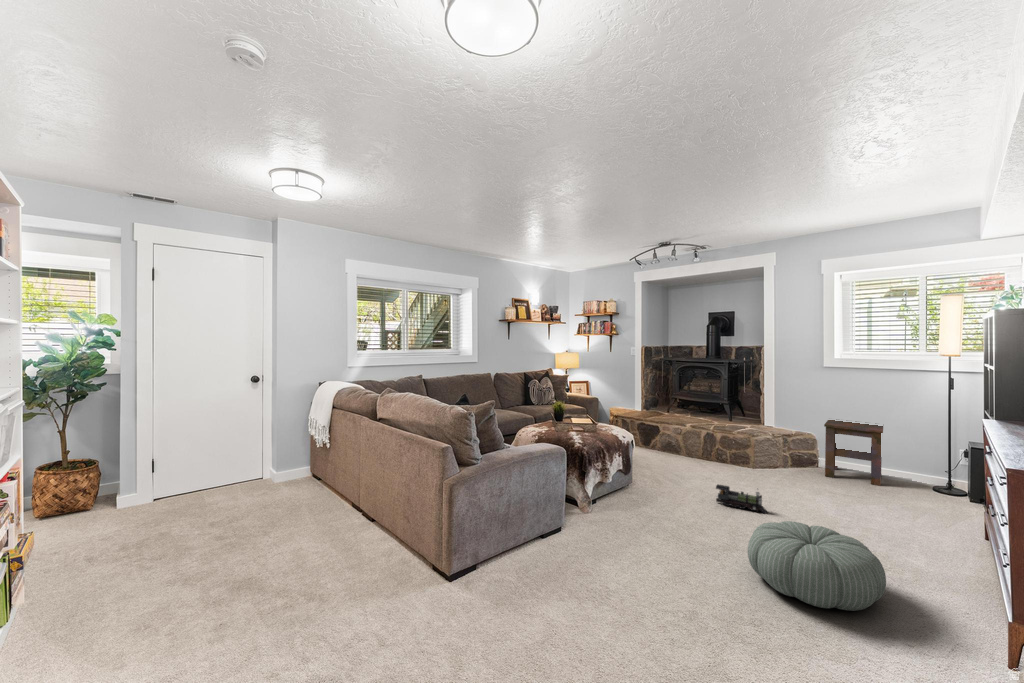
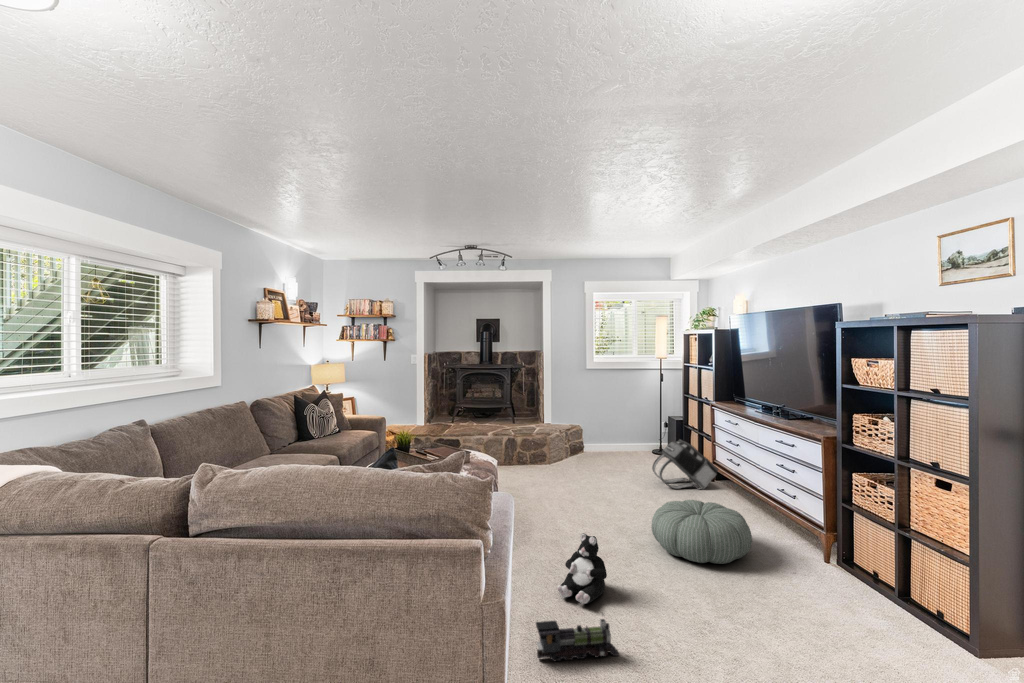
side table: present [824,420,883,486] -> none [593,411,638,460]
backpack: none [862,464,969,537] -> present [652,439,718,489]
toy train: present [716,484,767,513] -> present [536,614,619,661]
plush toy: none [591,514,643,575] -> present [557,533,607,604]

